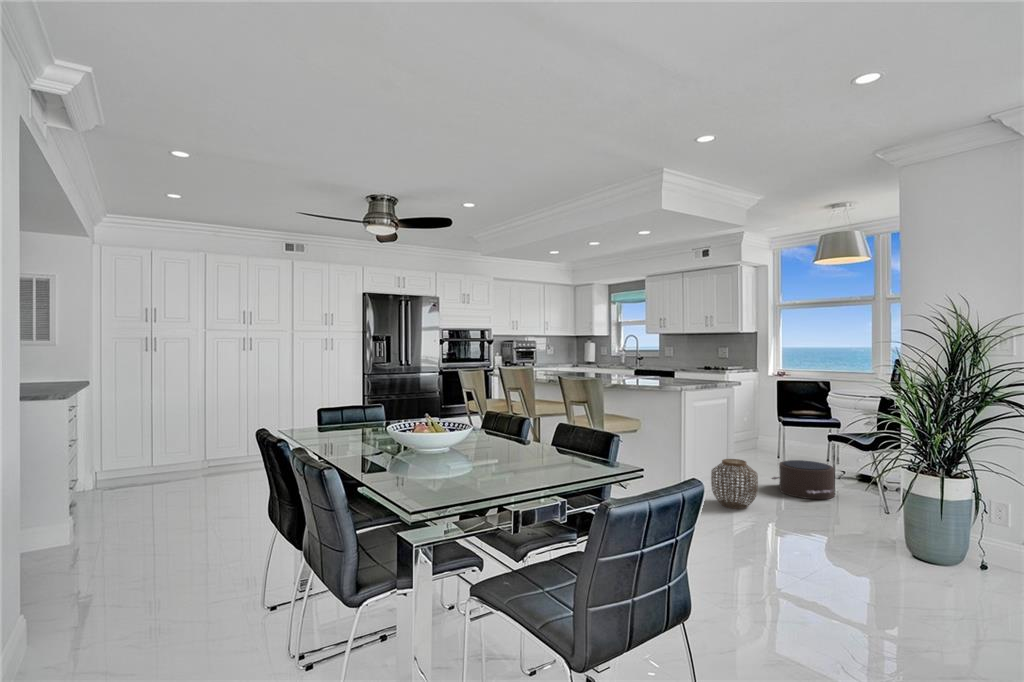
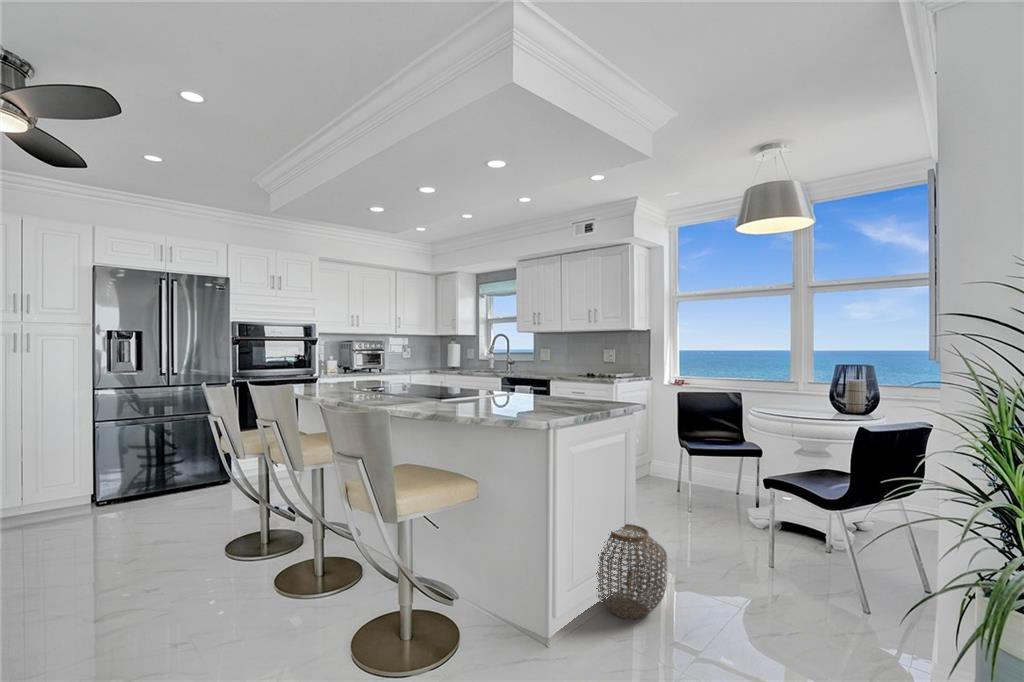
pouf: present [772,460,835,499] -> none [676,512,779,582]

